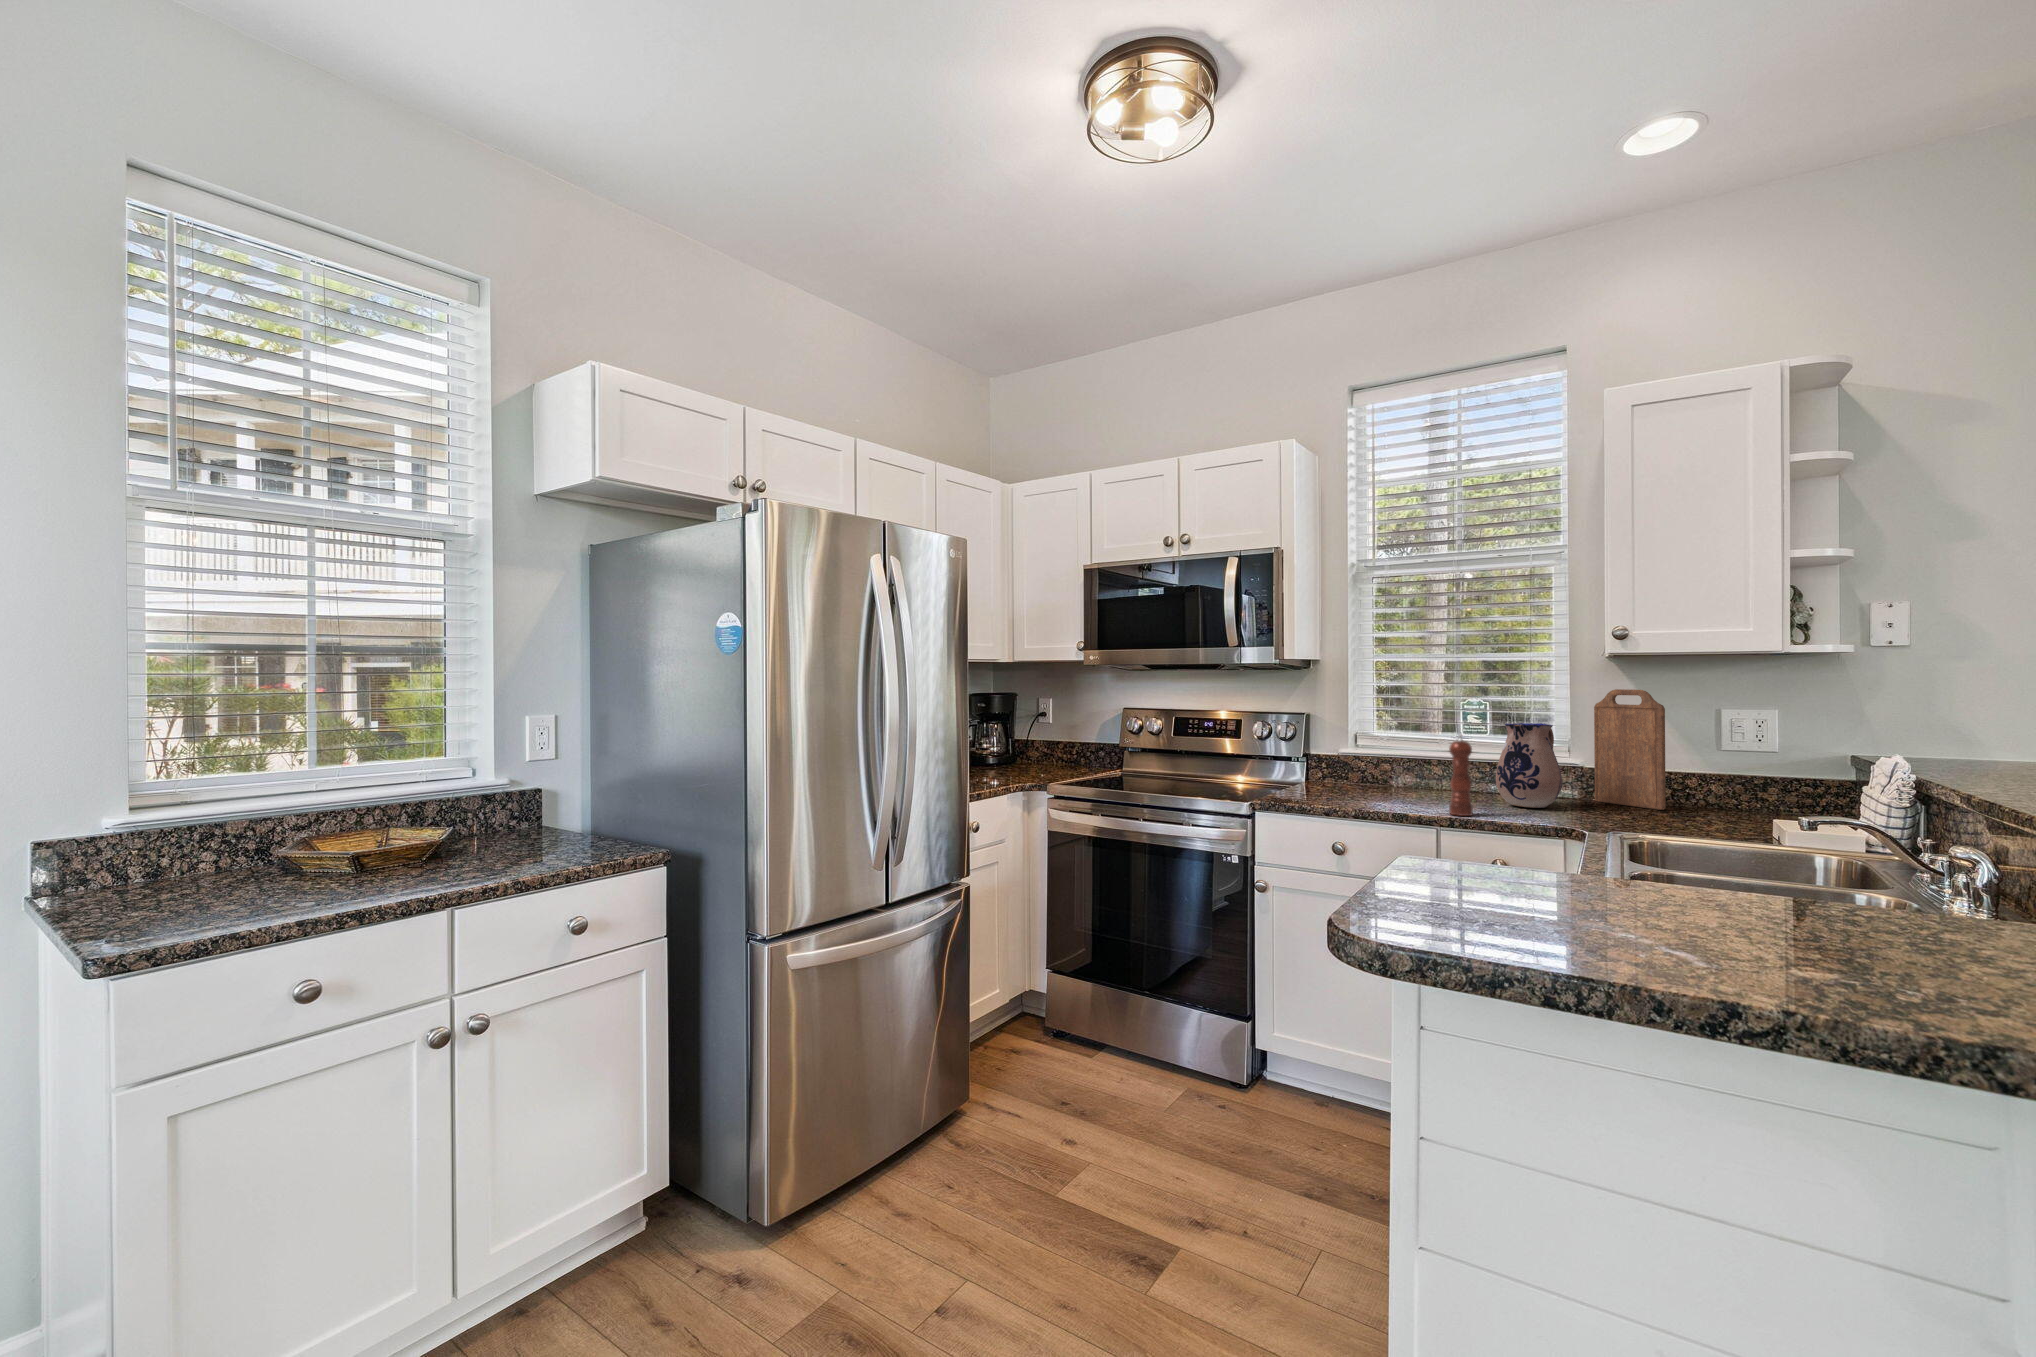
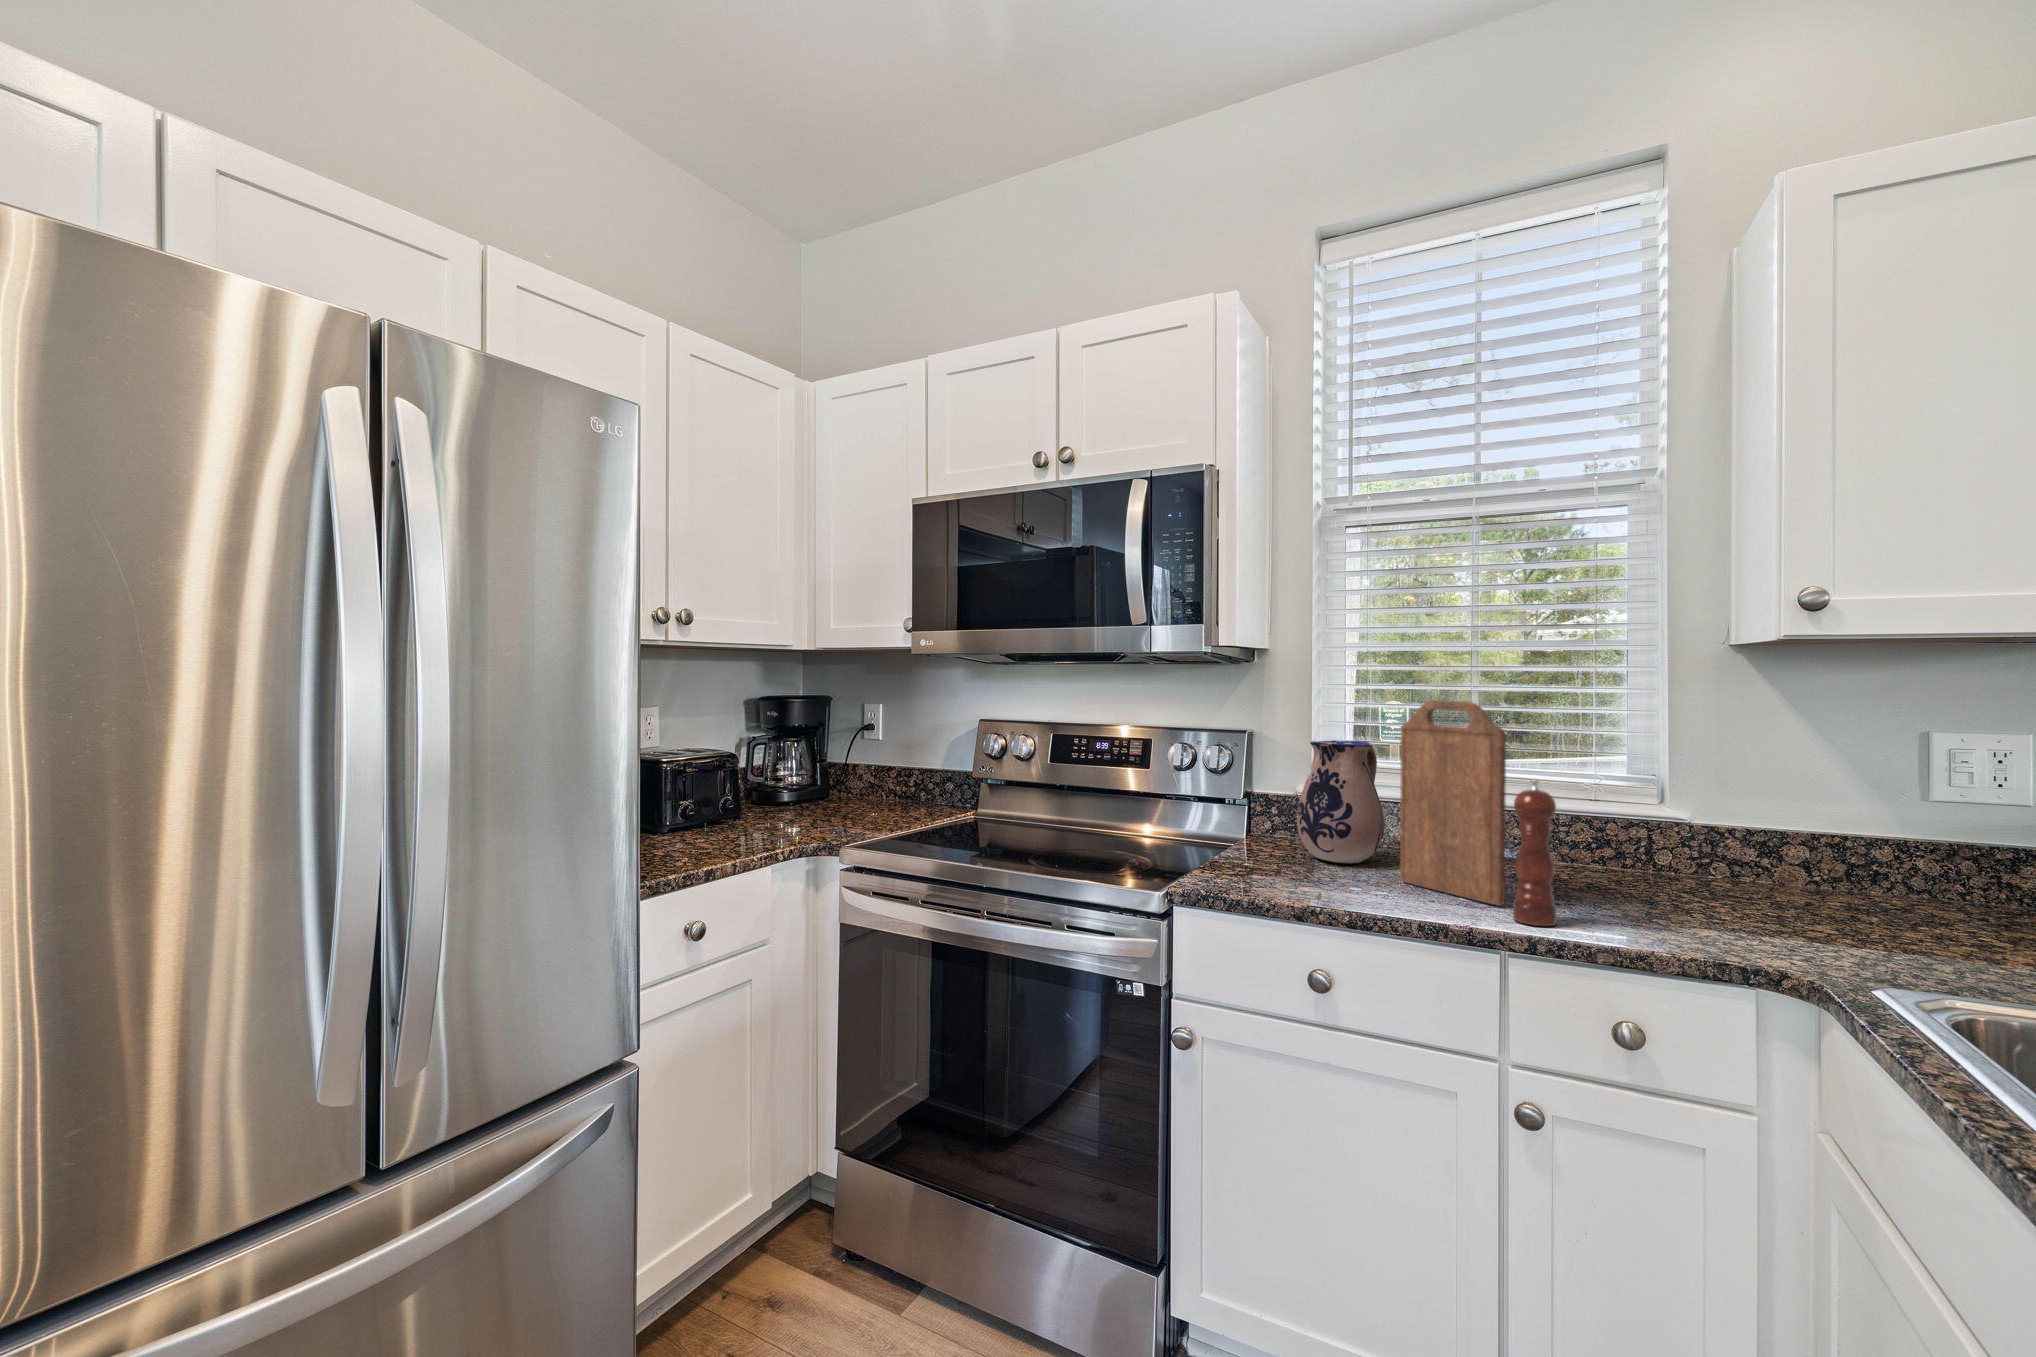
cutting board: present [1594,689,1666,810] -> present [1400,700,1506,906]
ceramic pitcher: present [1496,723,1562,808] -> present [1297,740,1385,863]

